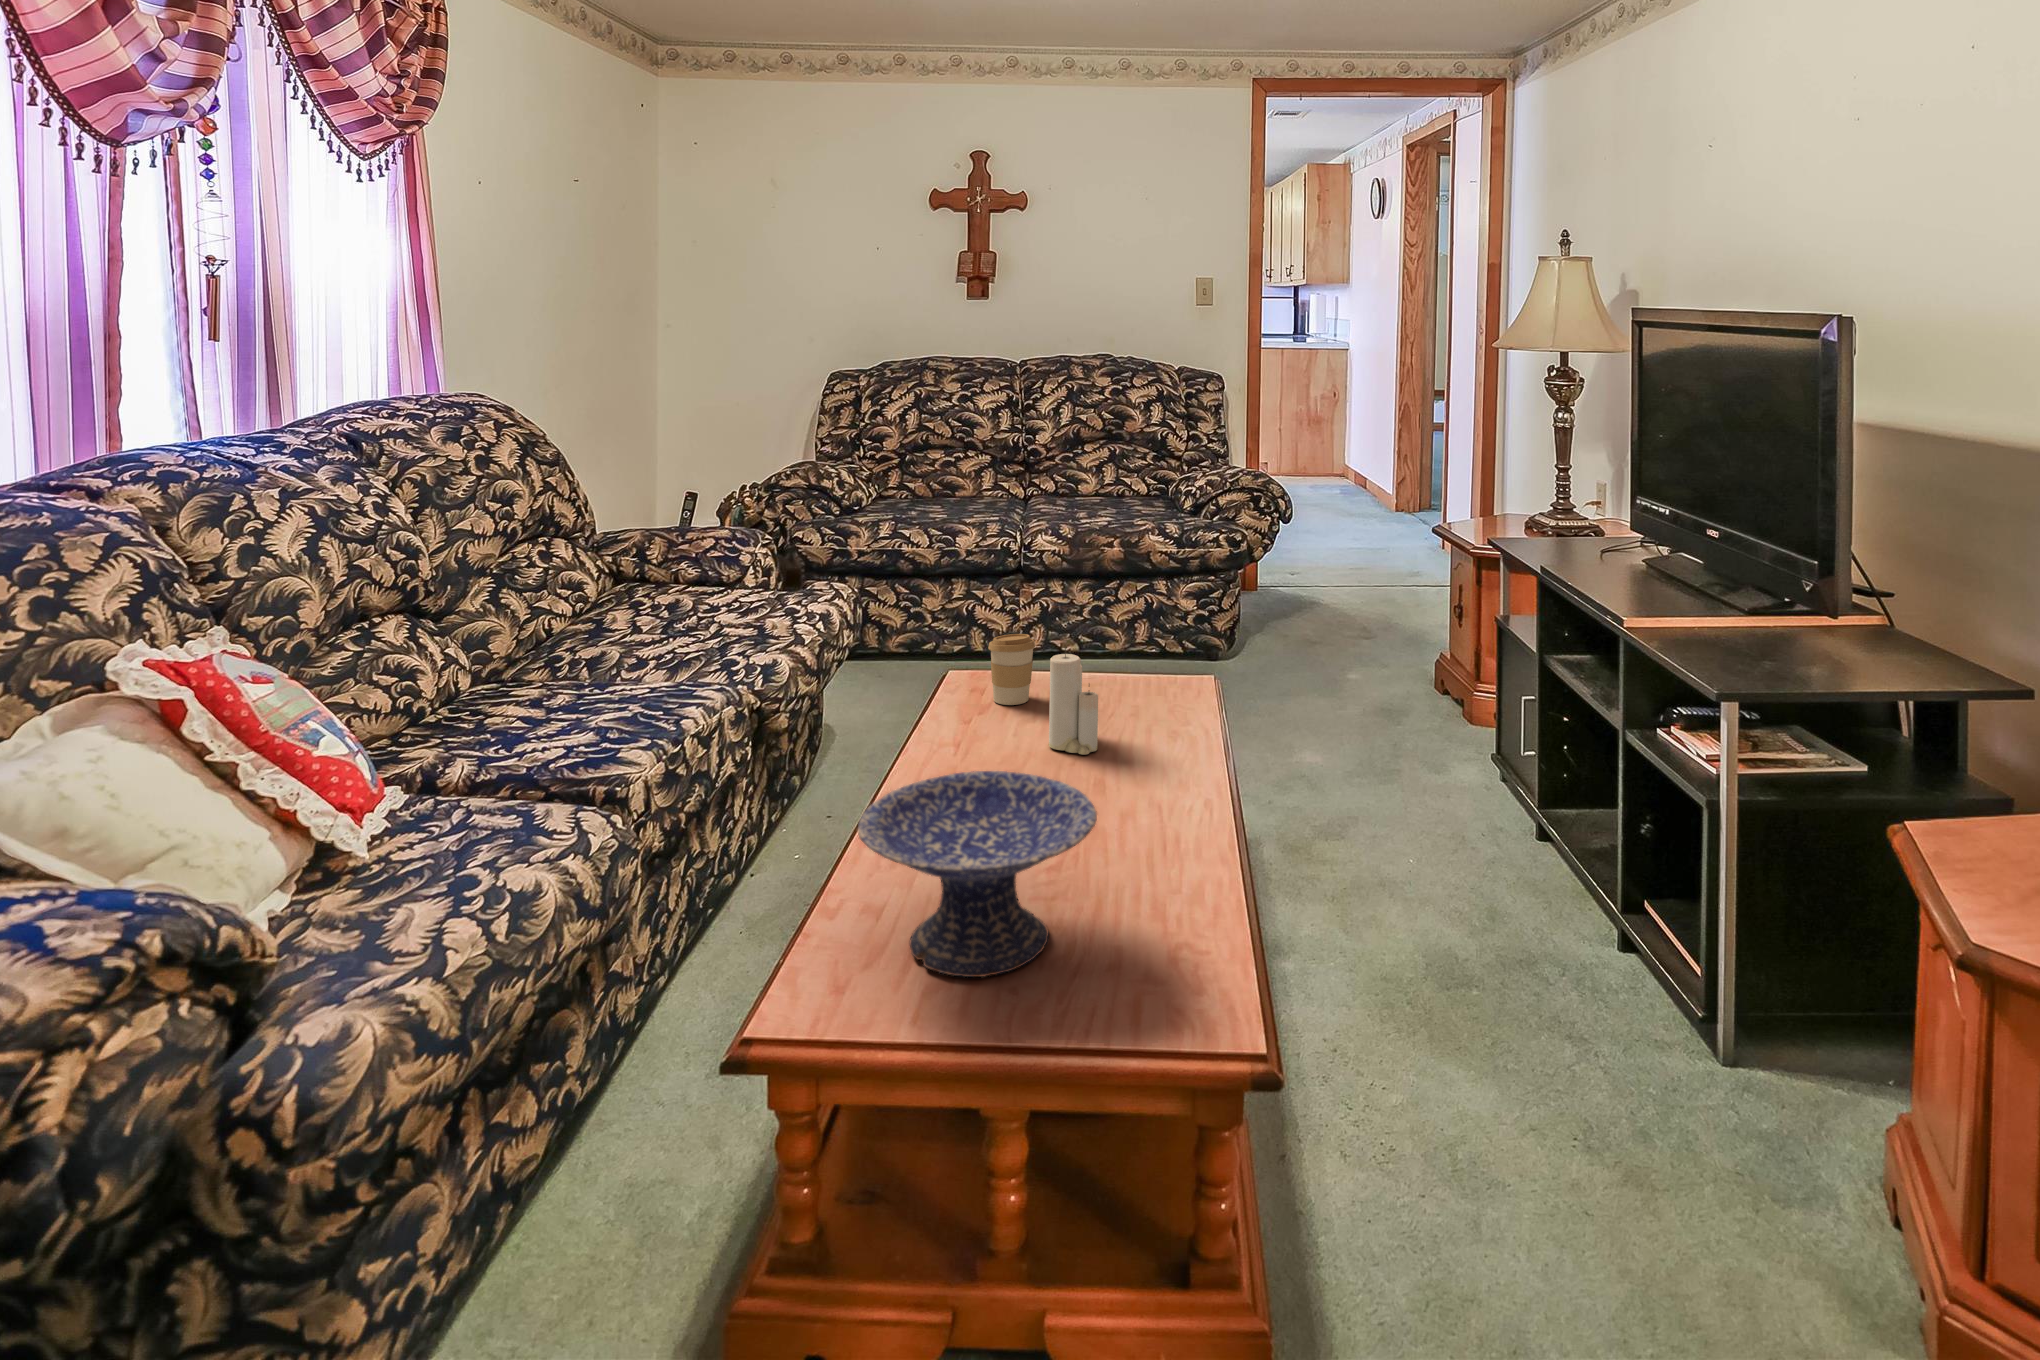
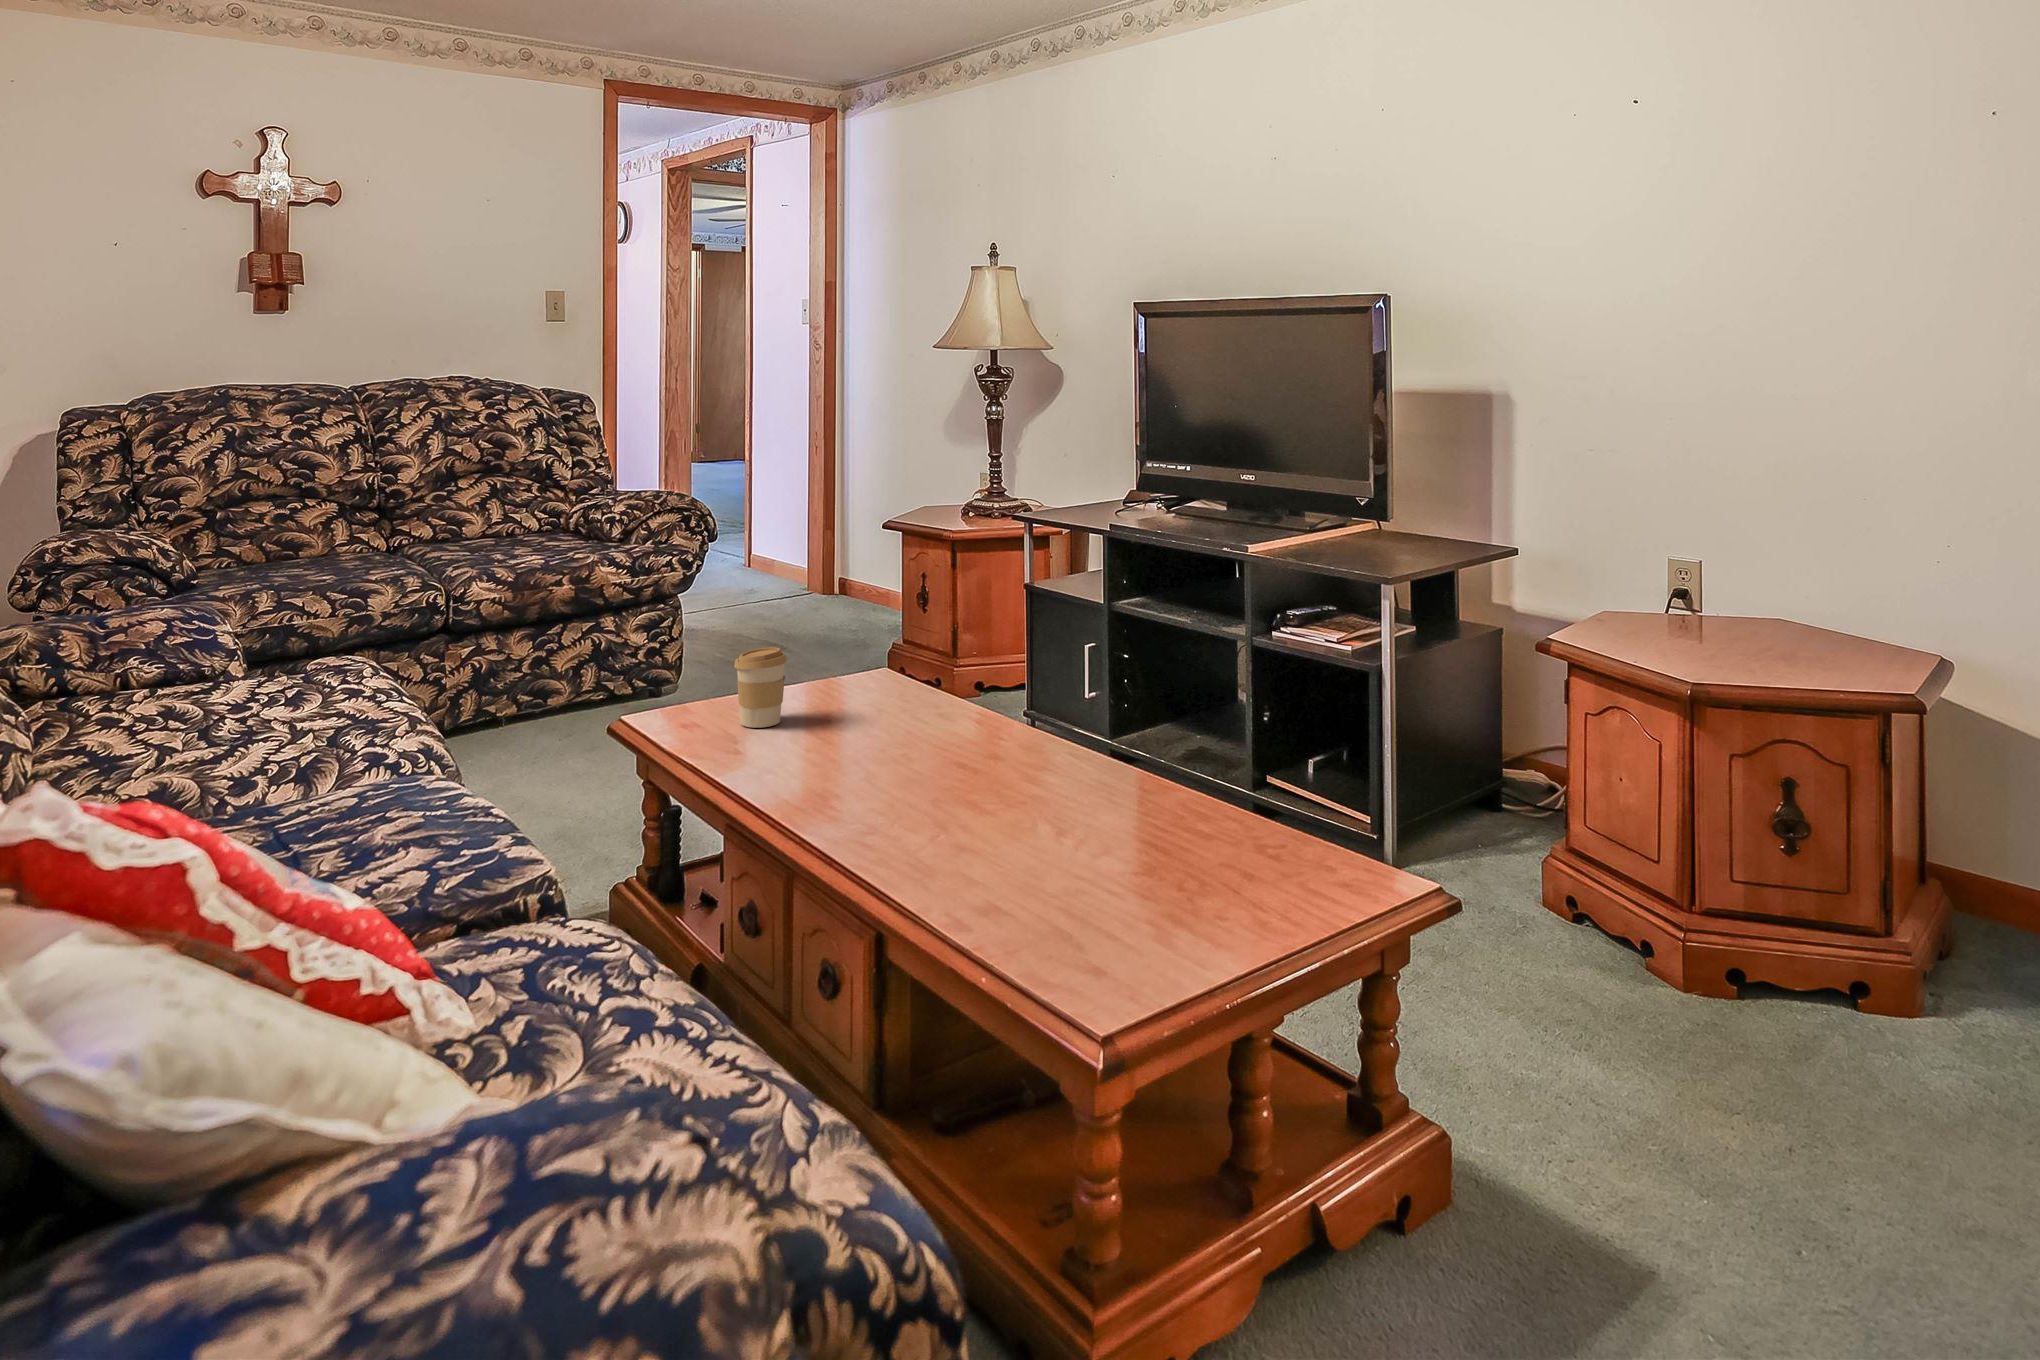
candle: present [1049,647,1098,755] -> none [866,638,929,748]
decorative bowl: present [858,771,1097,977] -> none [1012,729,1254,926]

